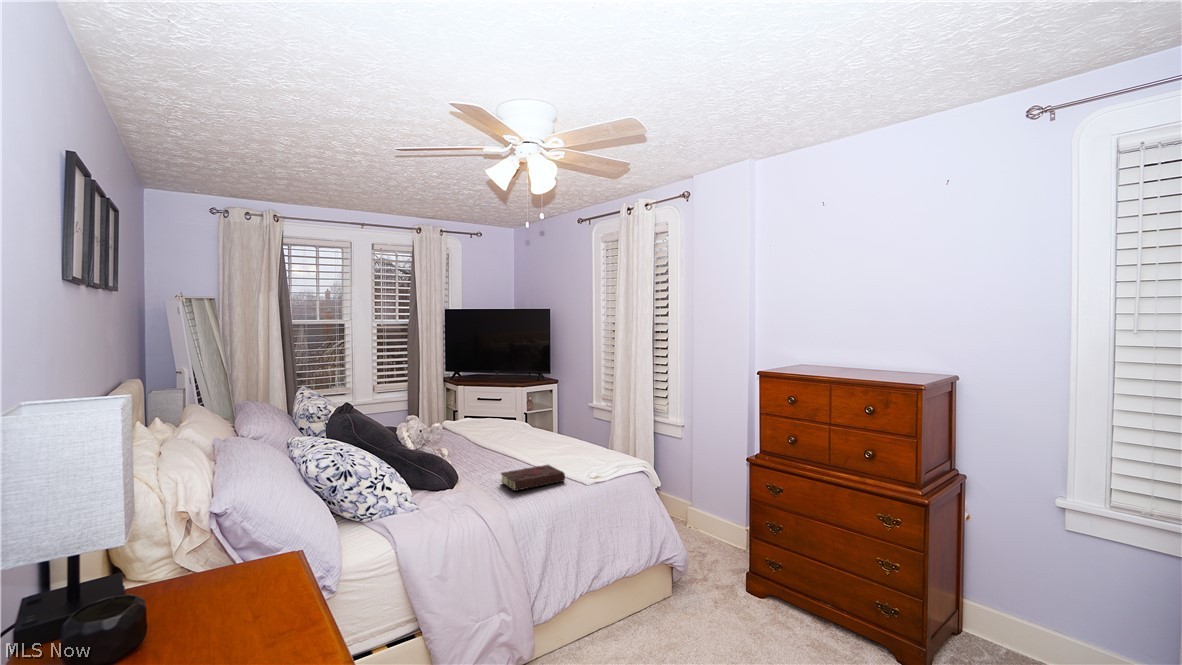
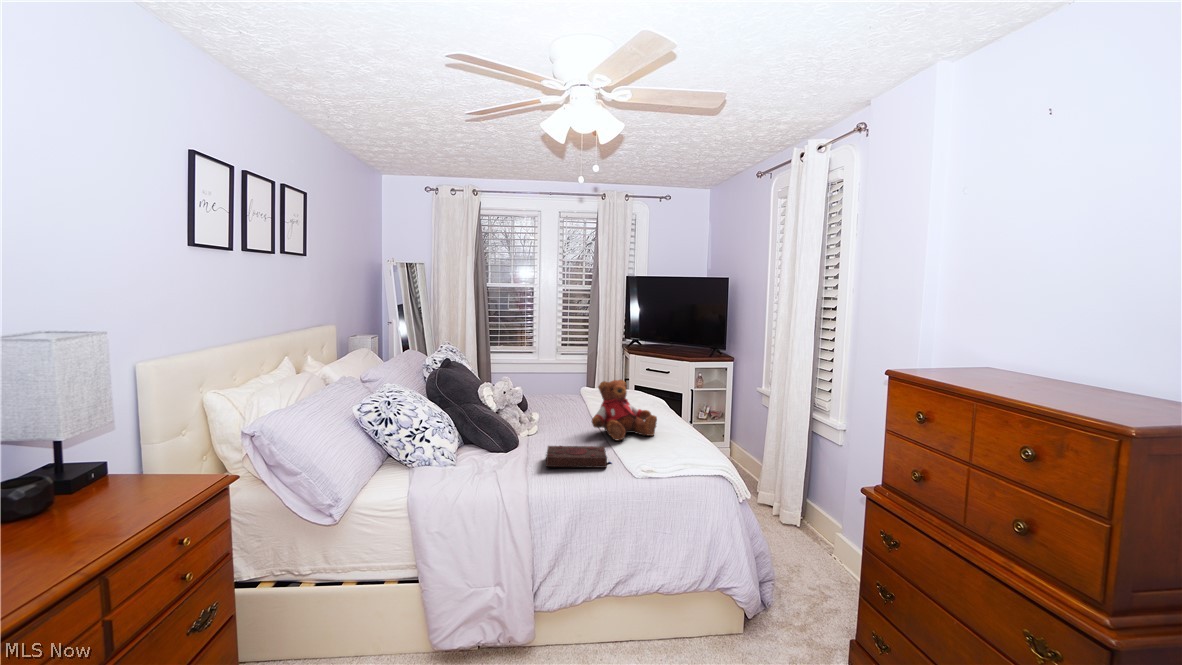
teddy bear: none [511,405,567,460] -> present [592,380,657,440]

